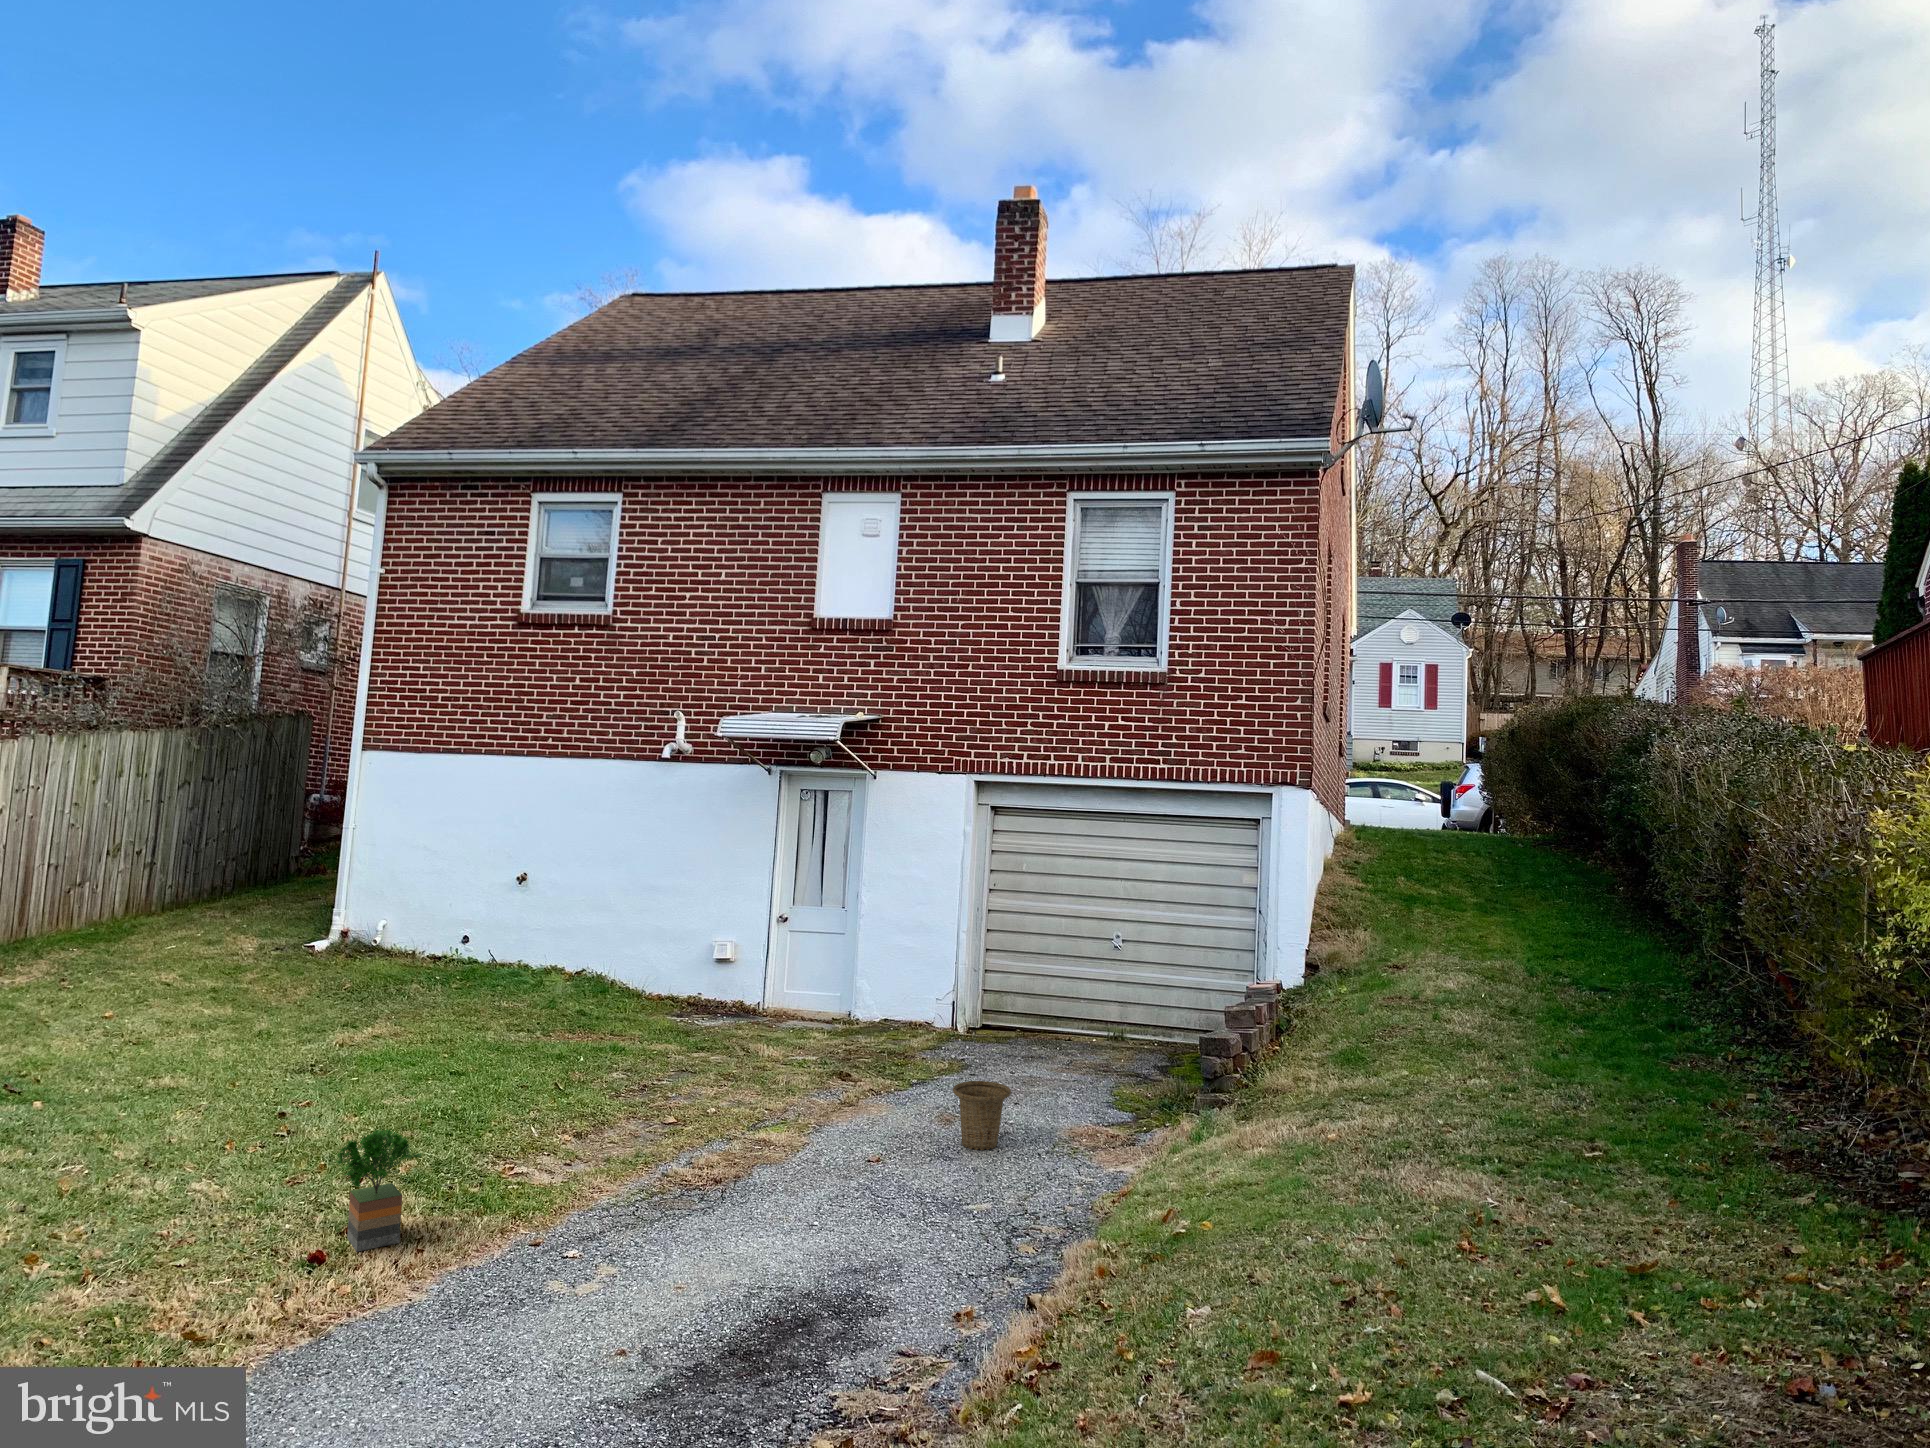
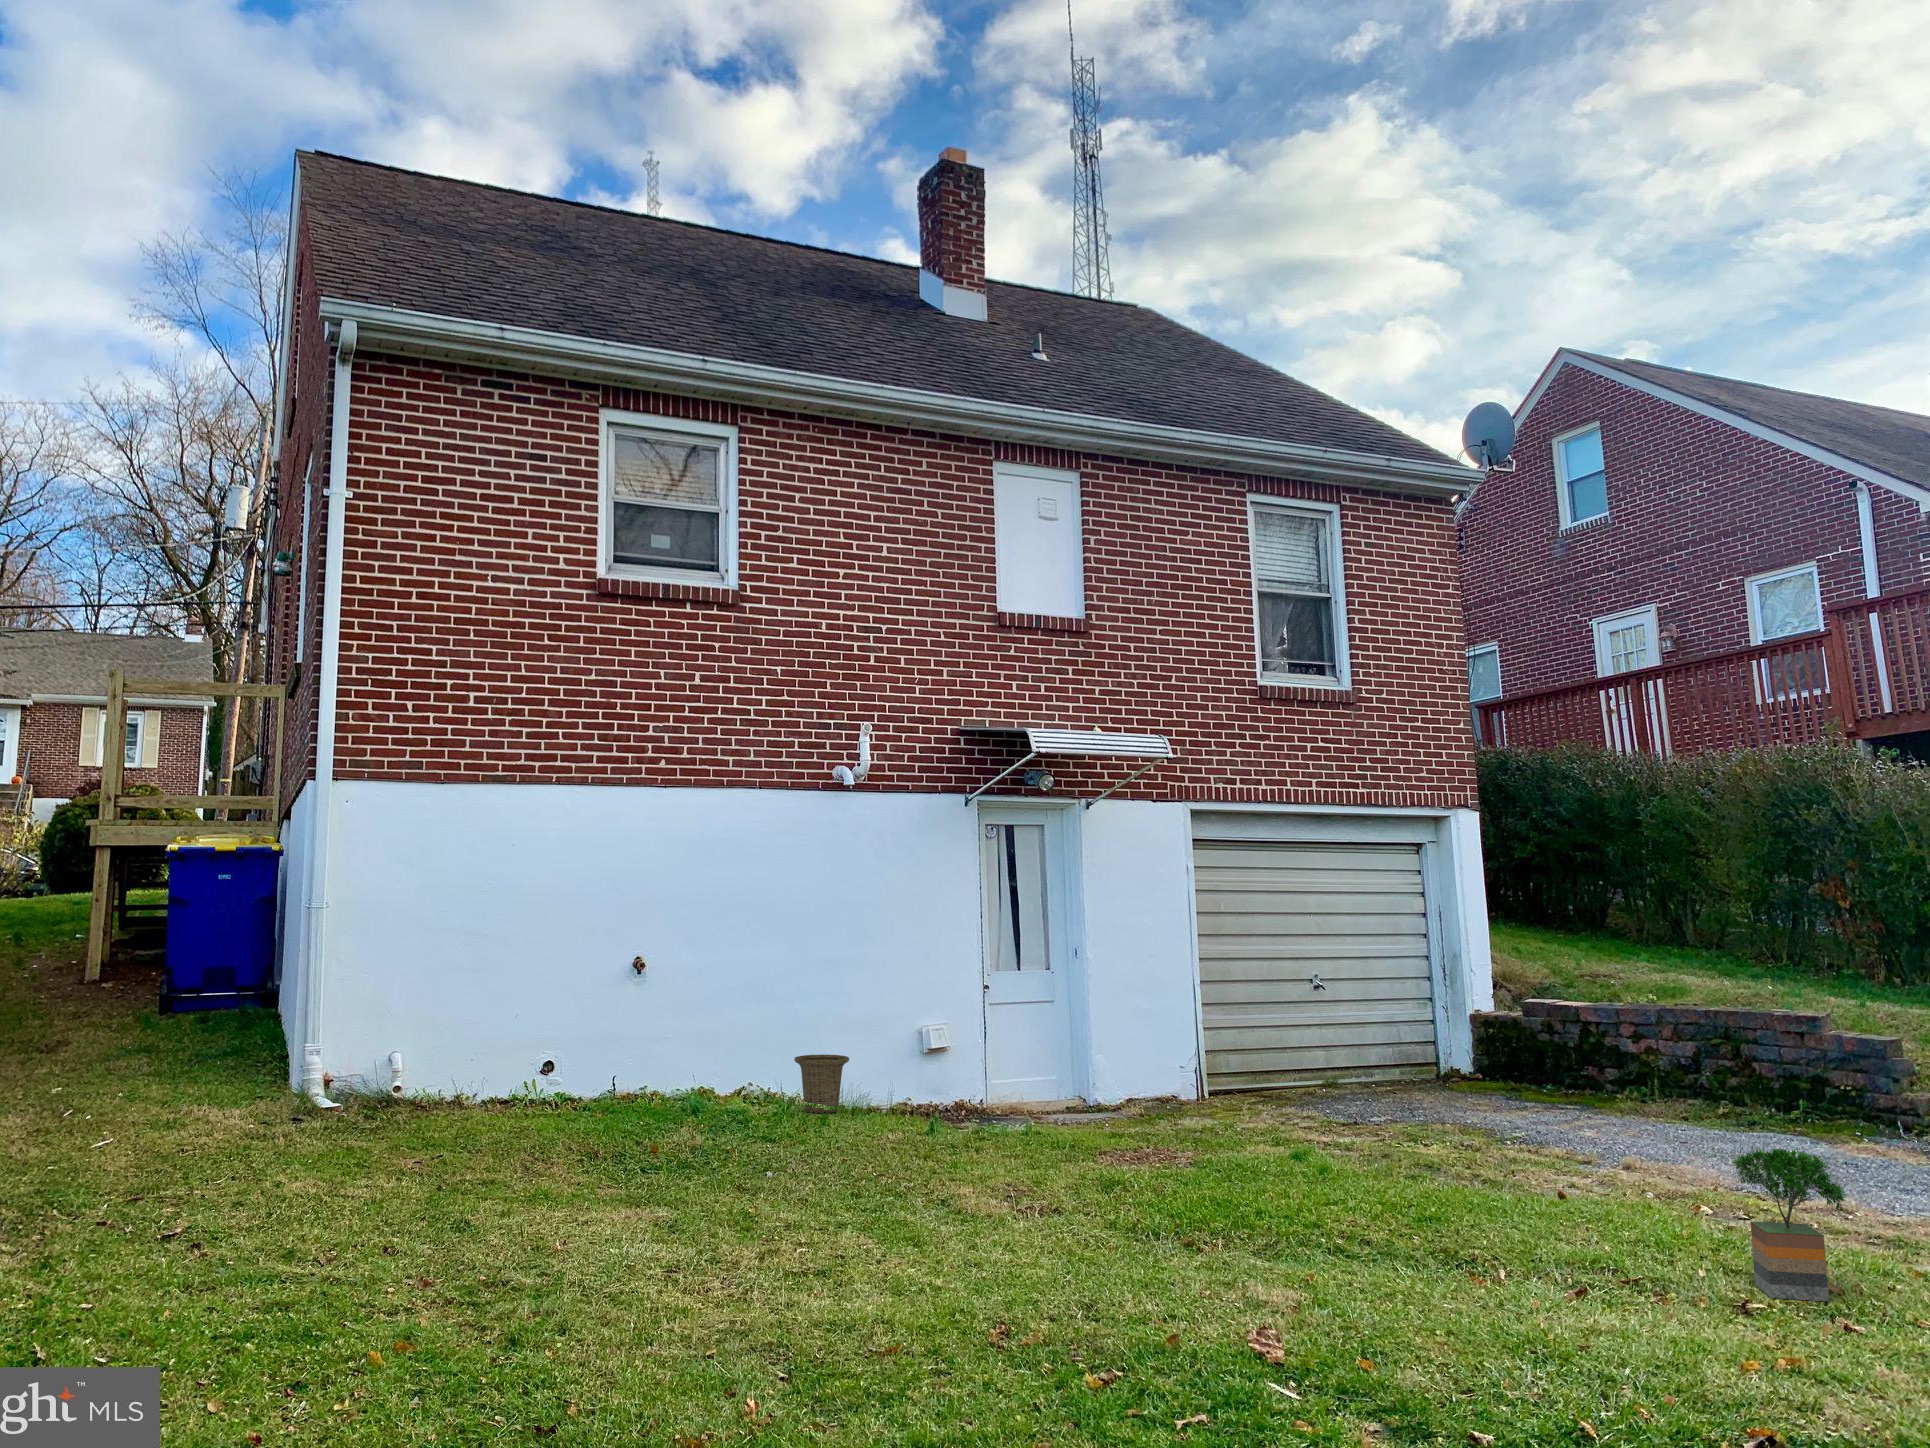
basket: present [953,1081,1011,1150] -> present [794,1055,849,1113]

